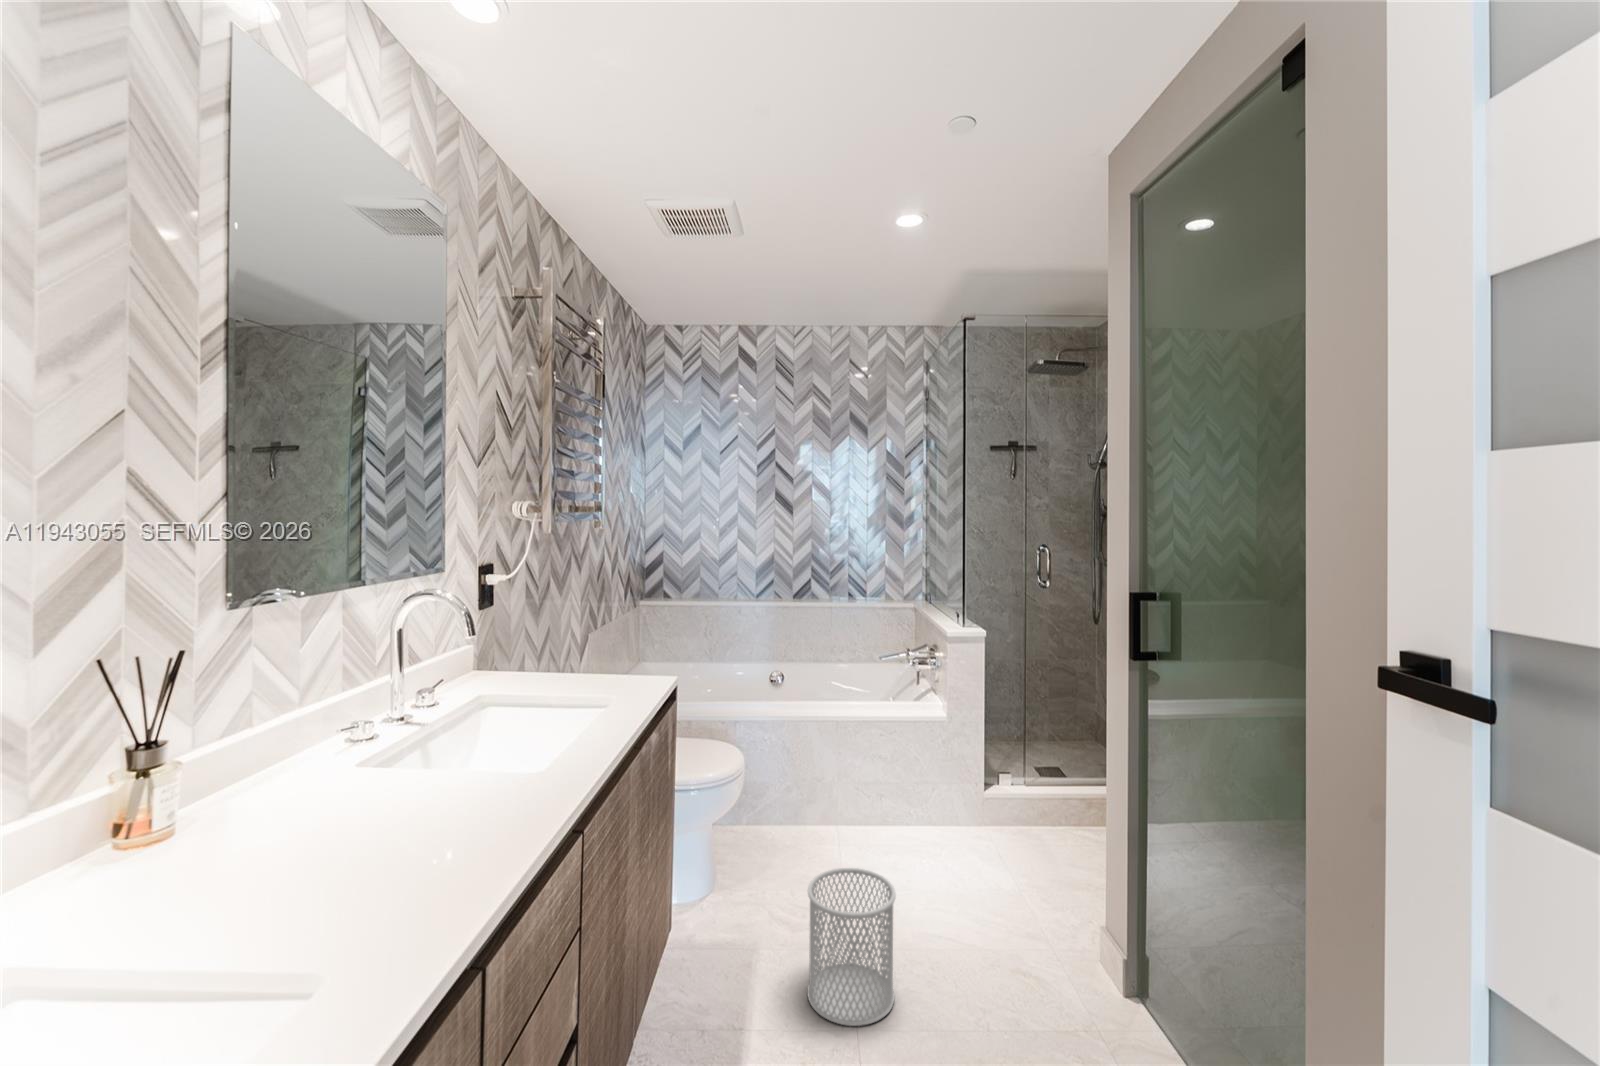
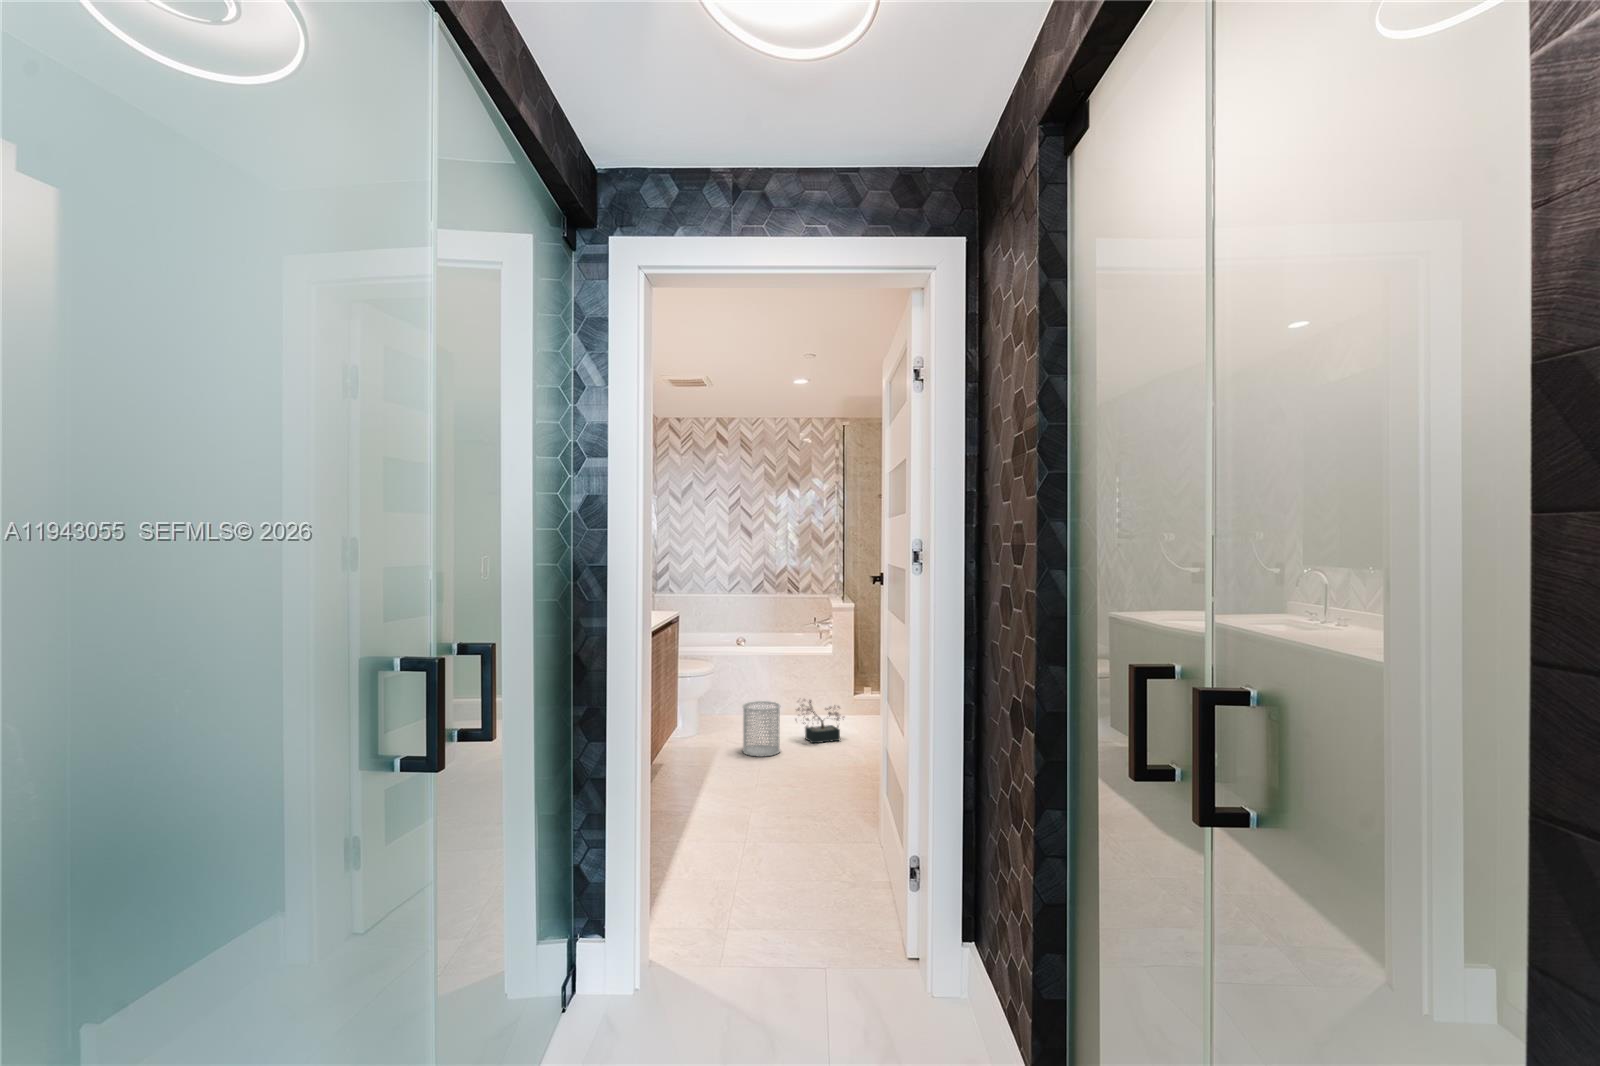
decorative plant: none [912,843,1013,952] -> present [797,699,844,743]

